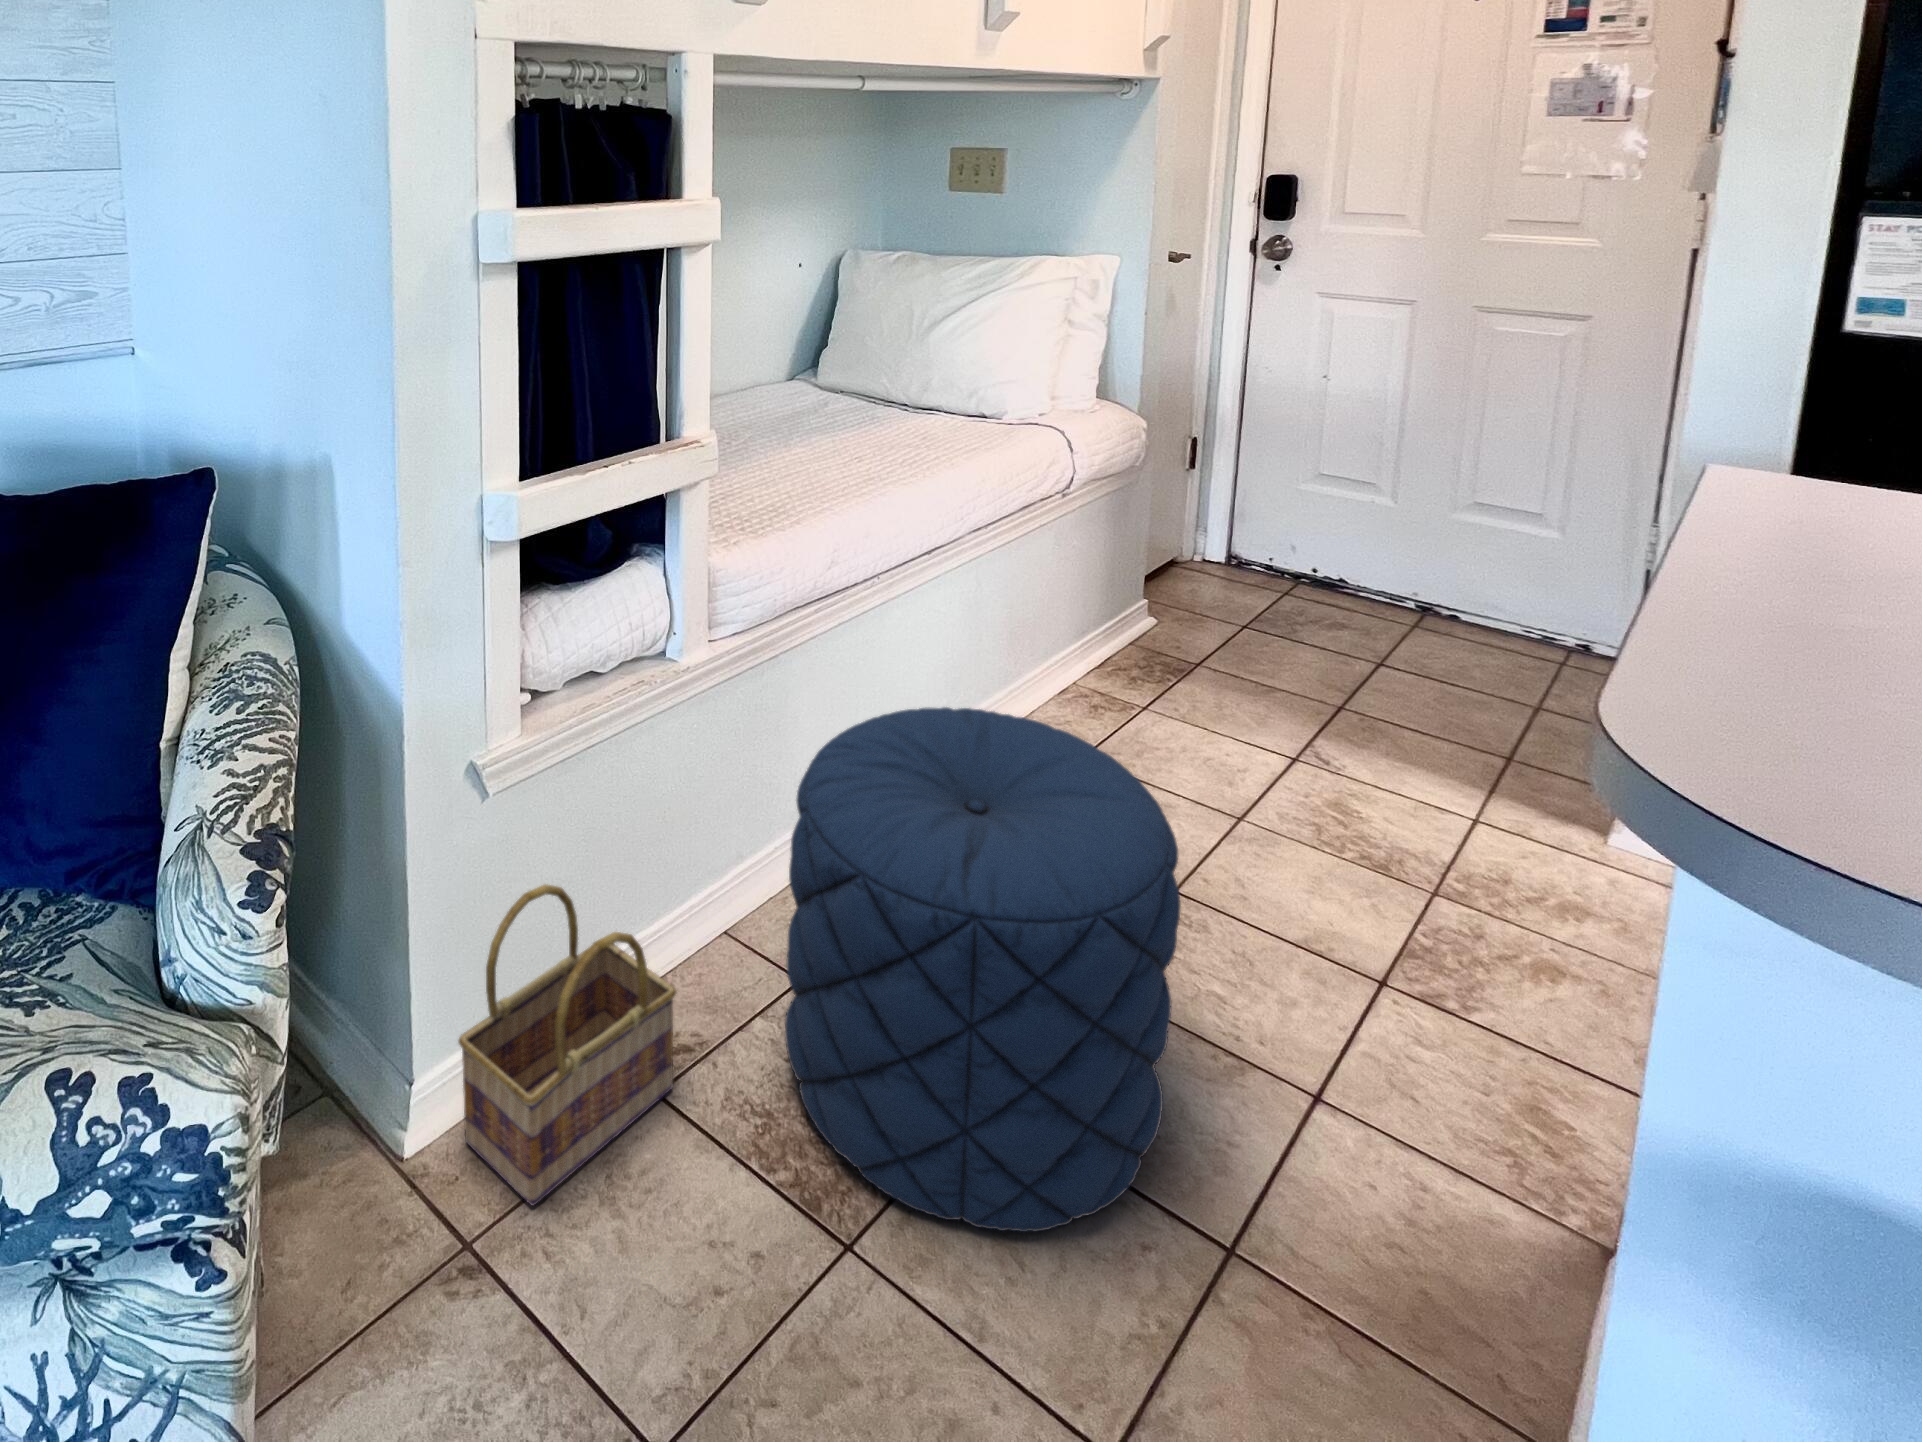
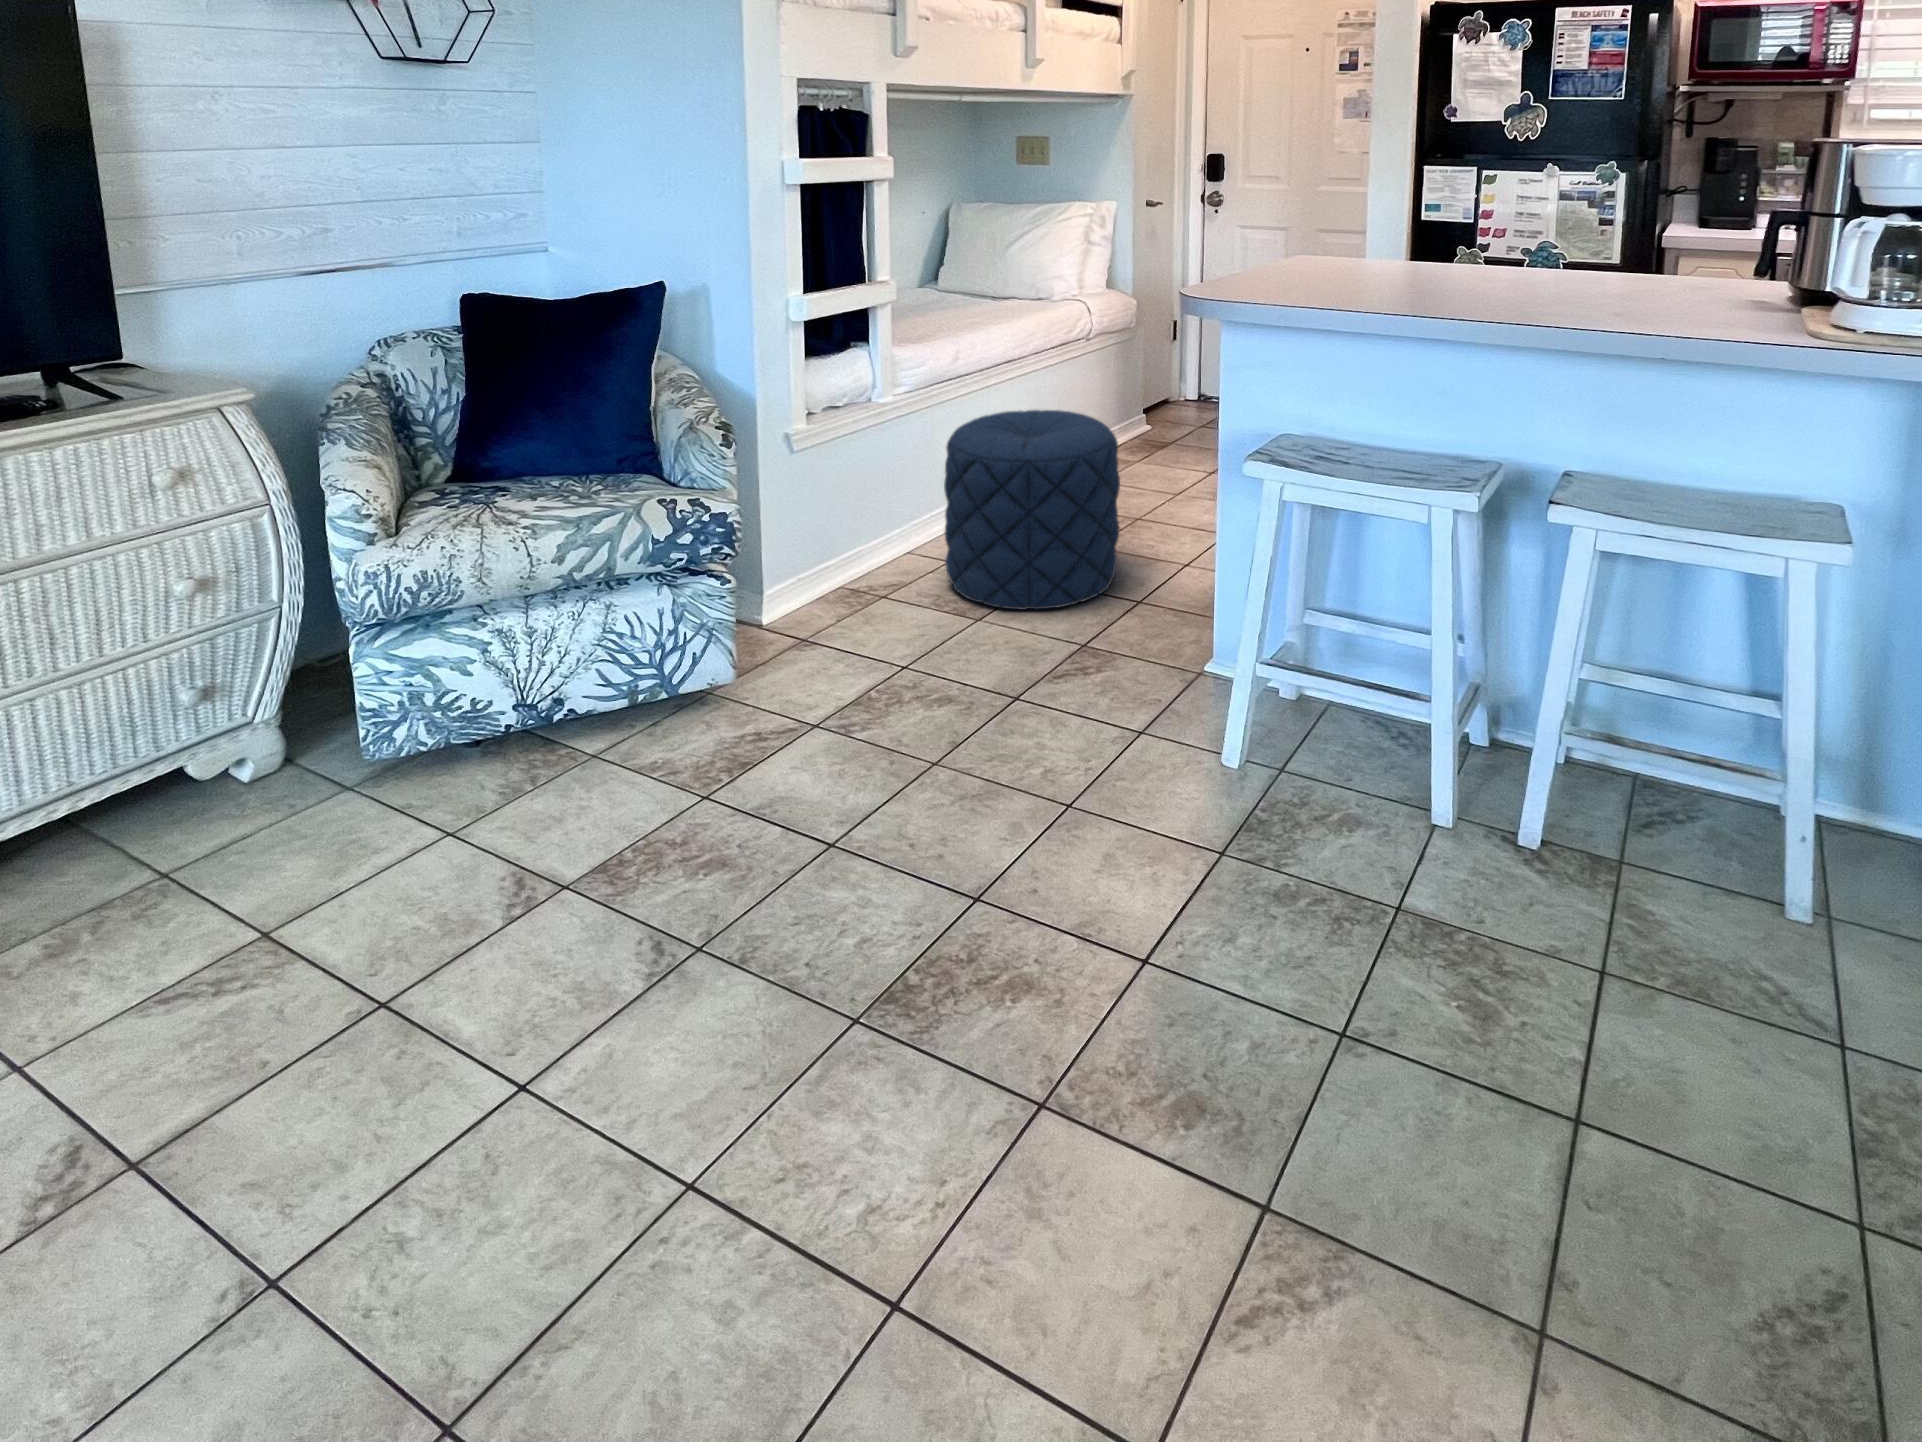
basket: present [458,885,676,1205] -> none [788,497,893,630]

